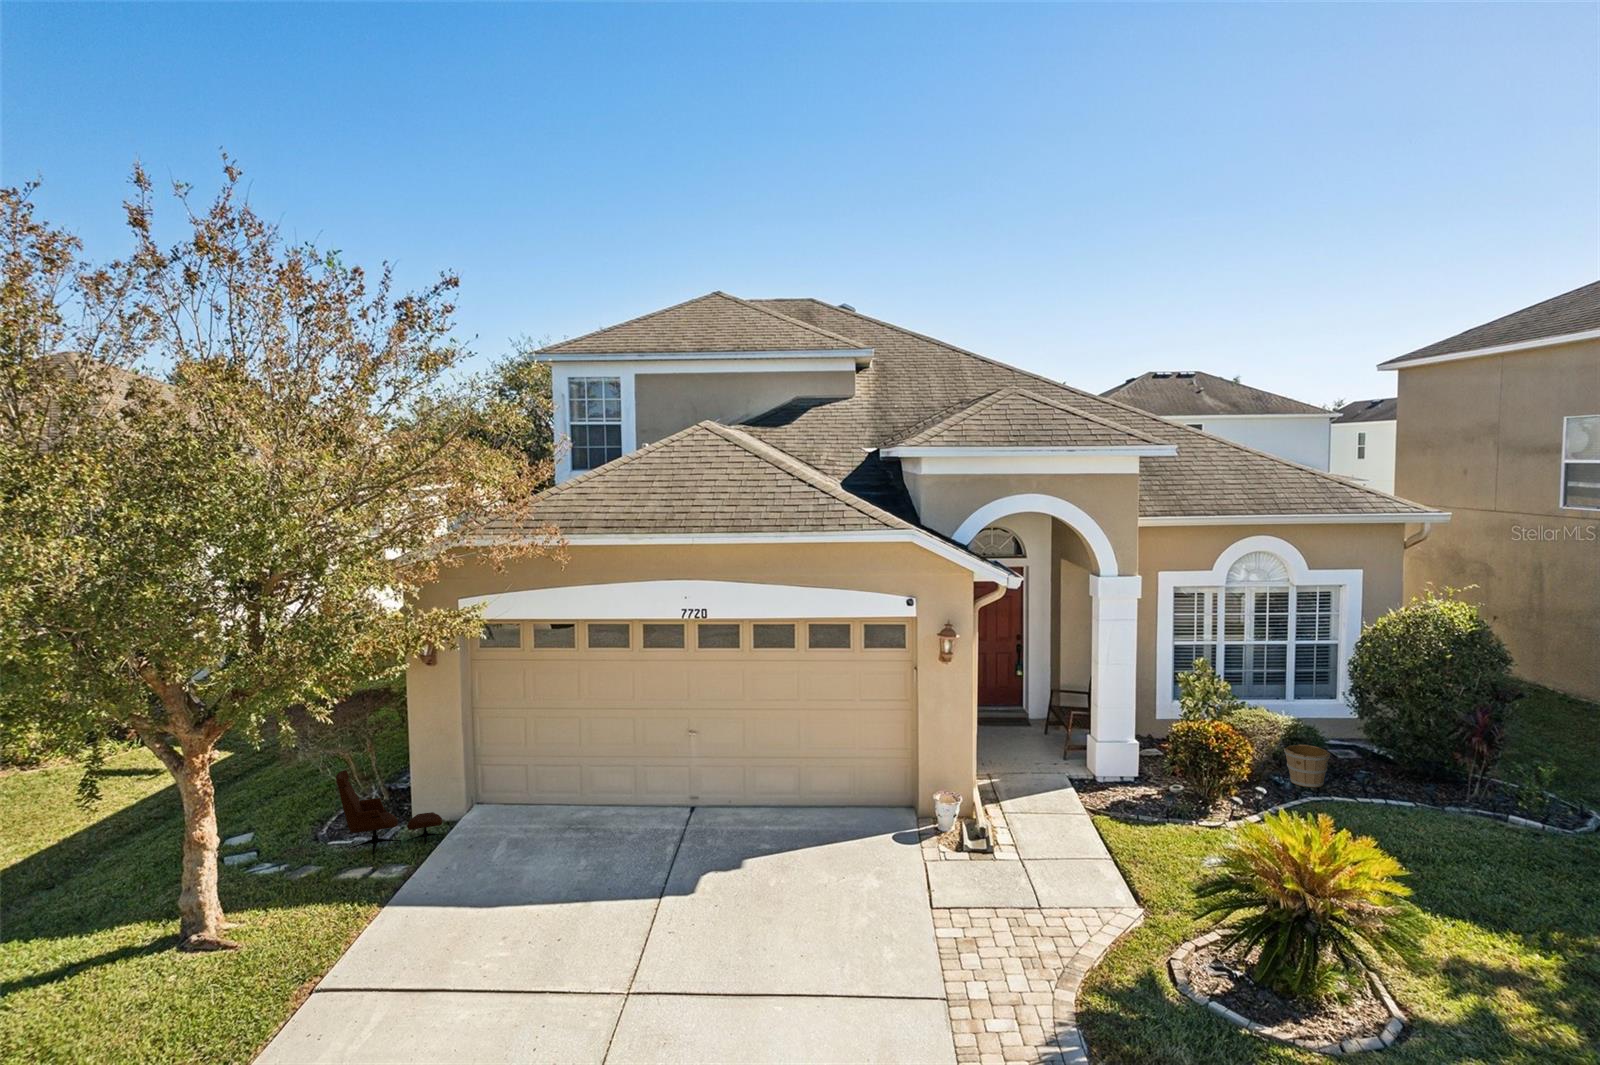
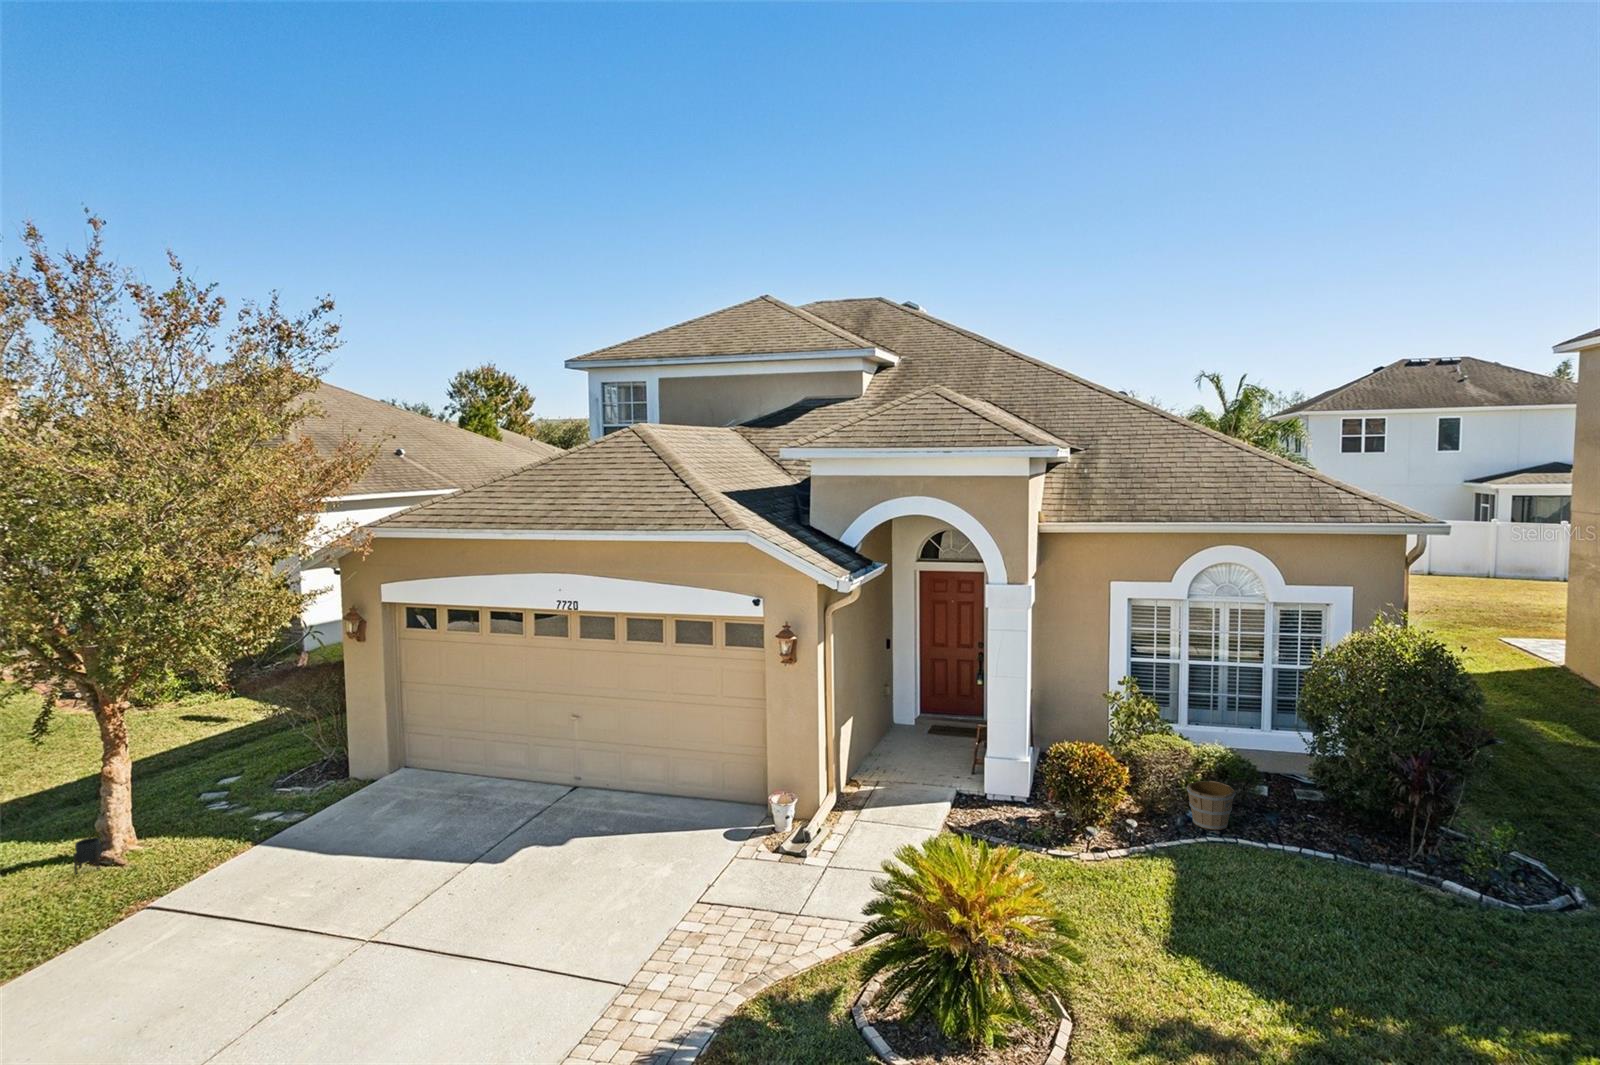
lounge chair: present [336,770,444,854] -> none [271,726,363,799]
planter: none [161,922,195,972] -> present [73,837,103,874]

